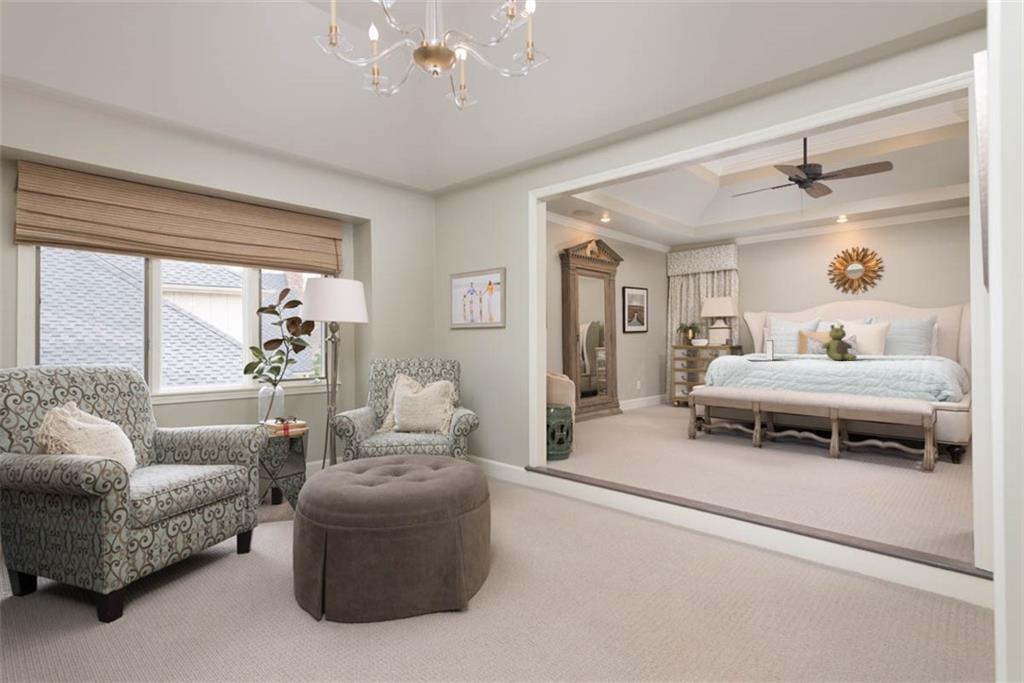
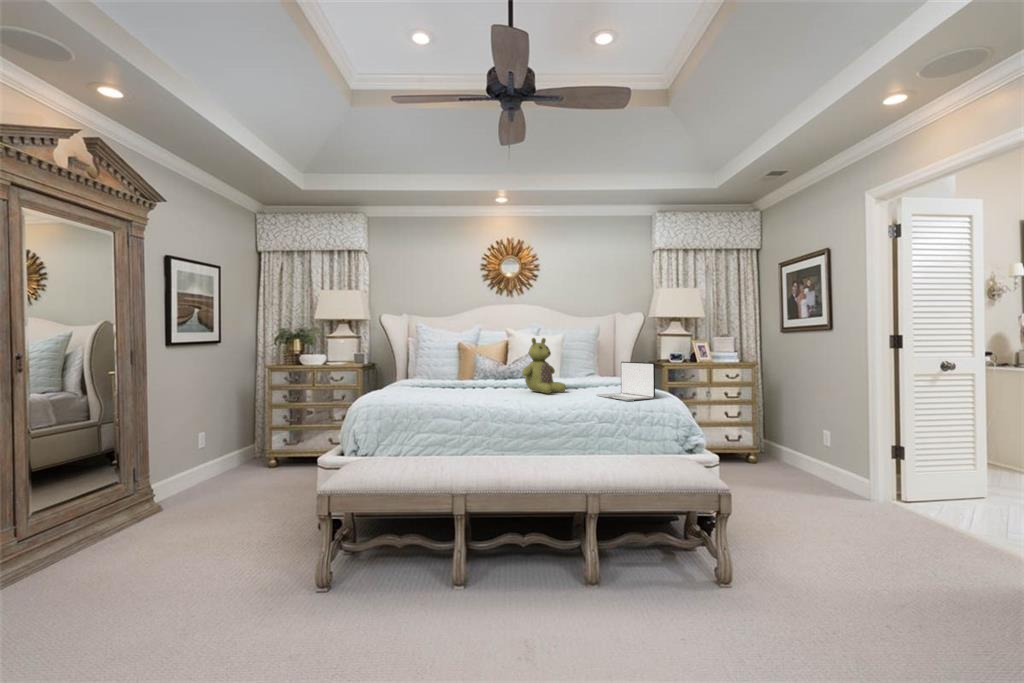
laptop: present [747,340,773,361] -> present [596,362,655,400]

